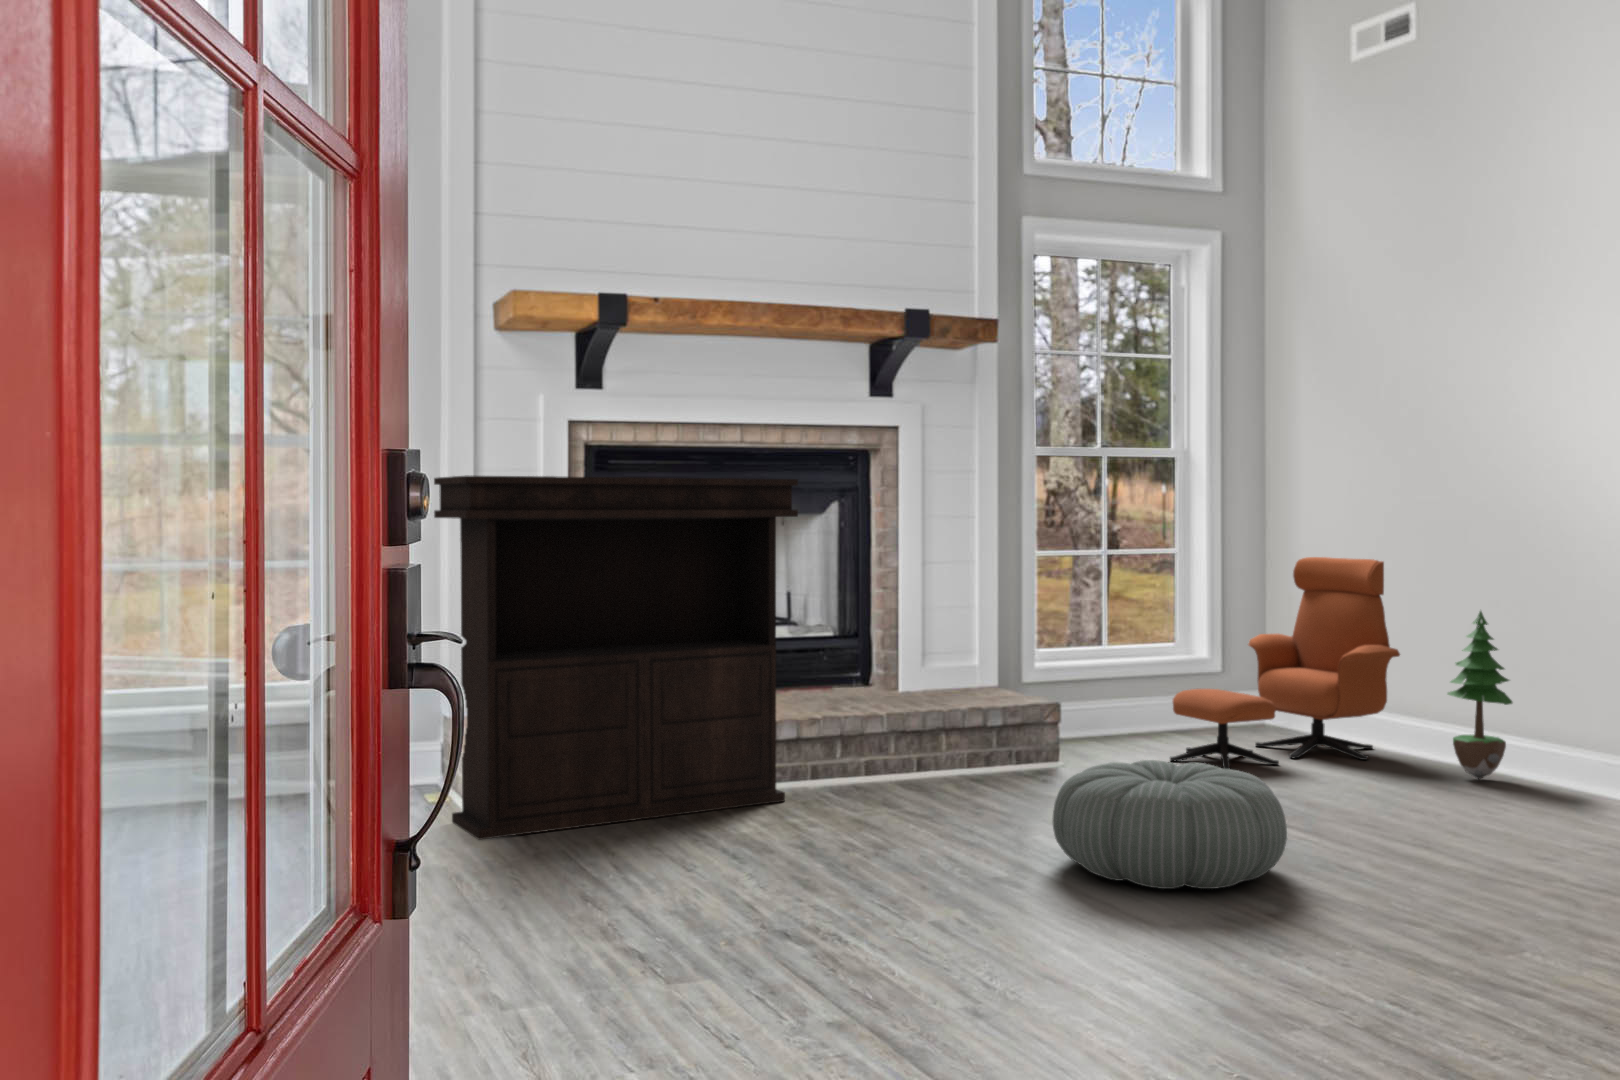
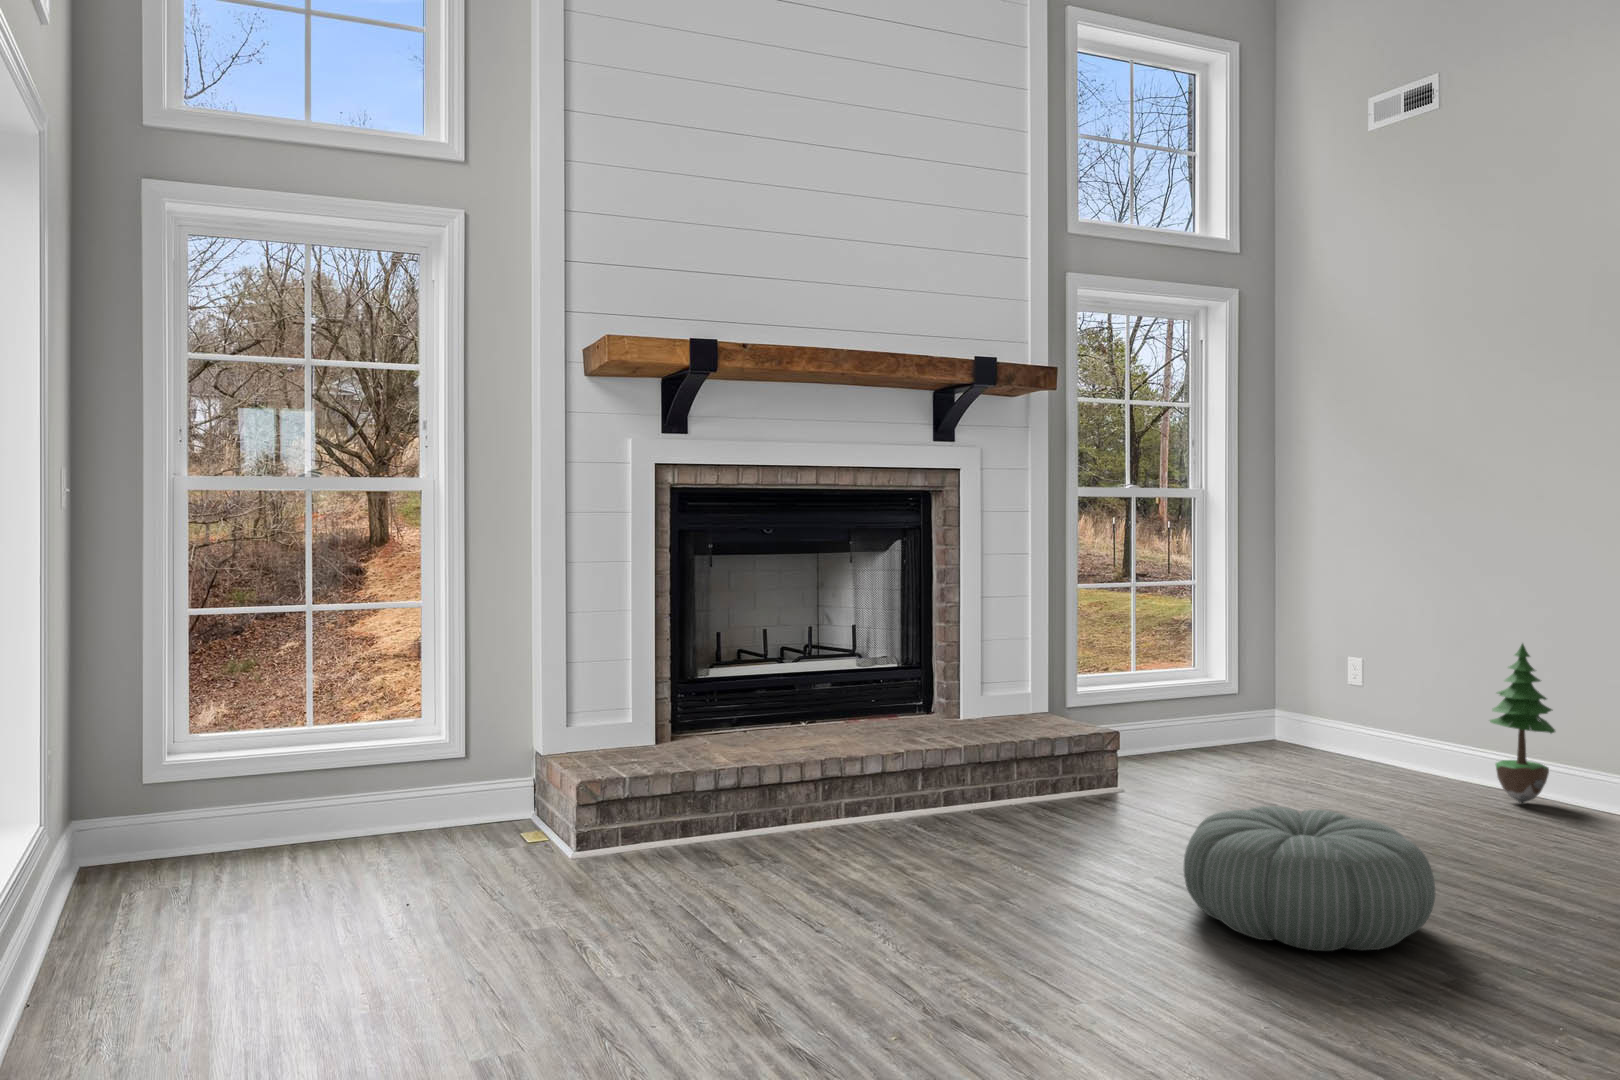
console table: present [434,476,798,840] -> none [537,522,890,892]
lounge chair: present [1170,557,1400,769] -> none [1217,589,1432,794]

